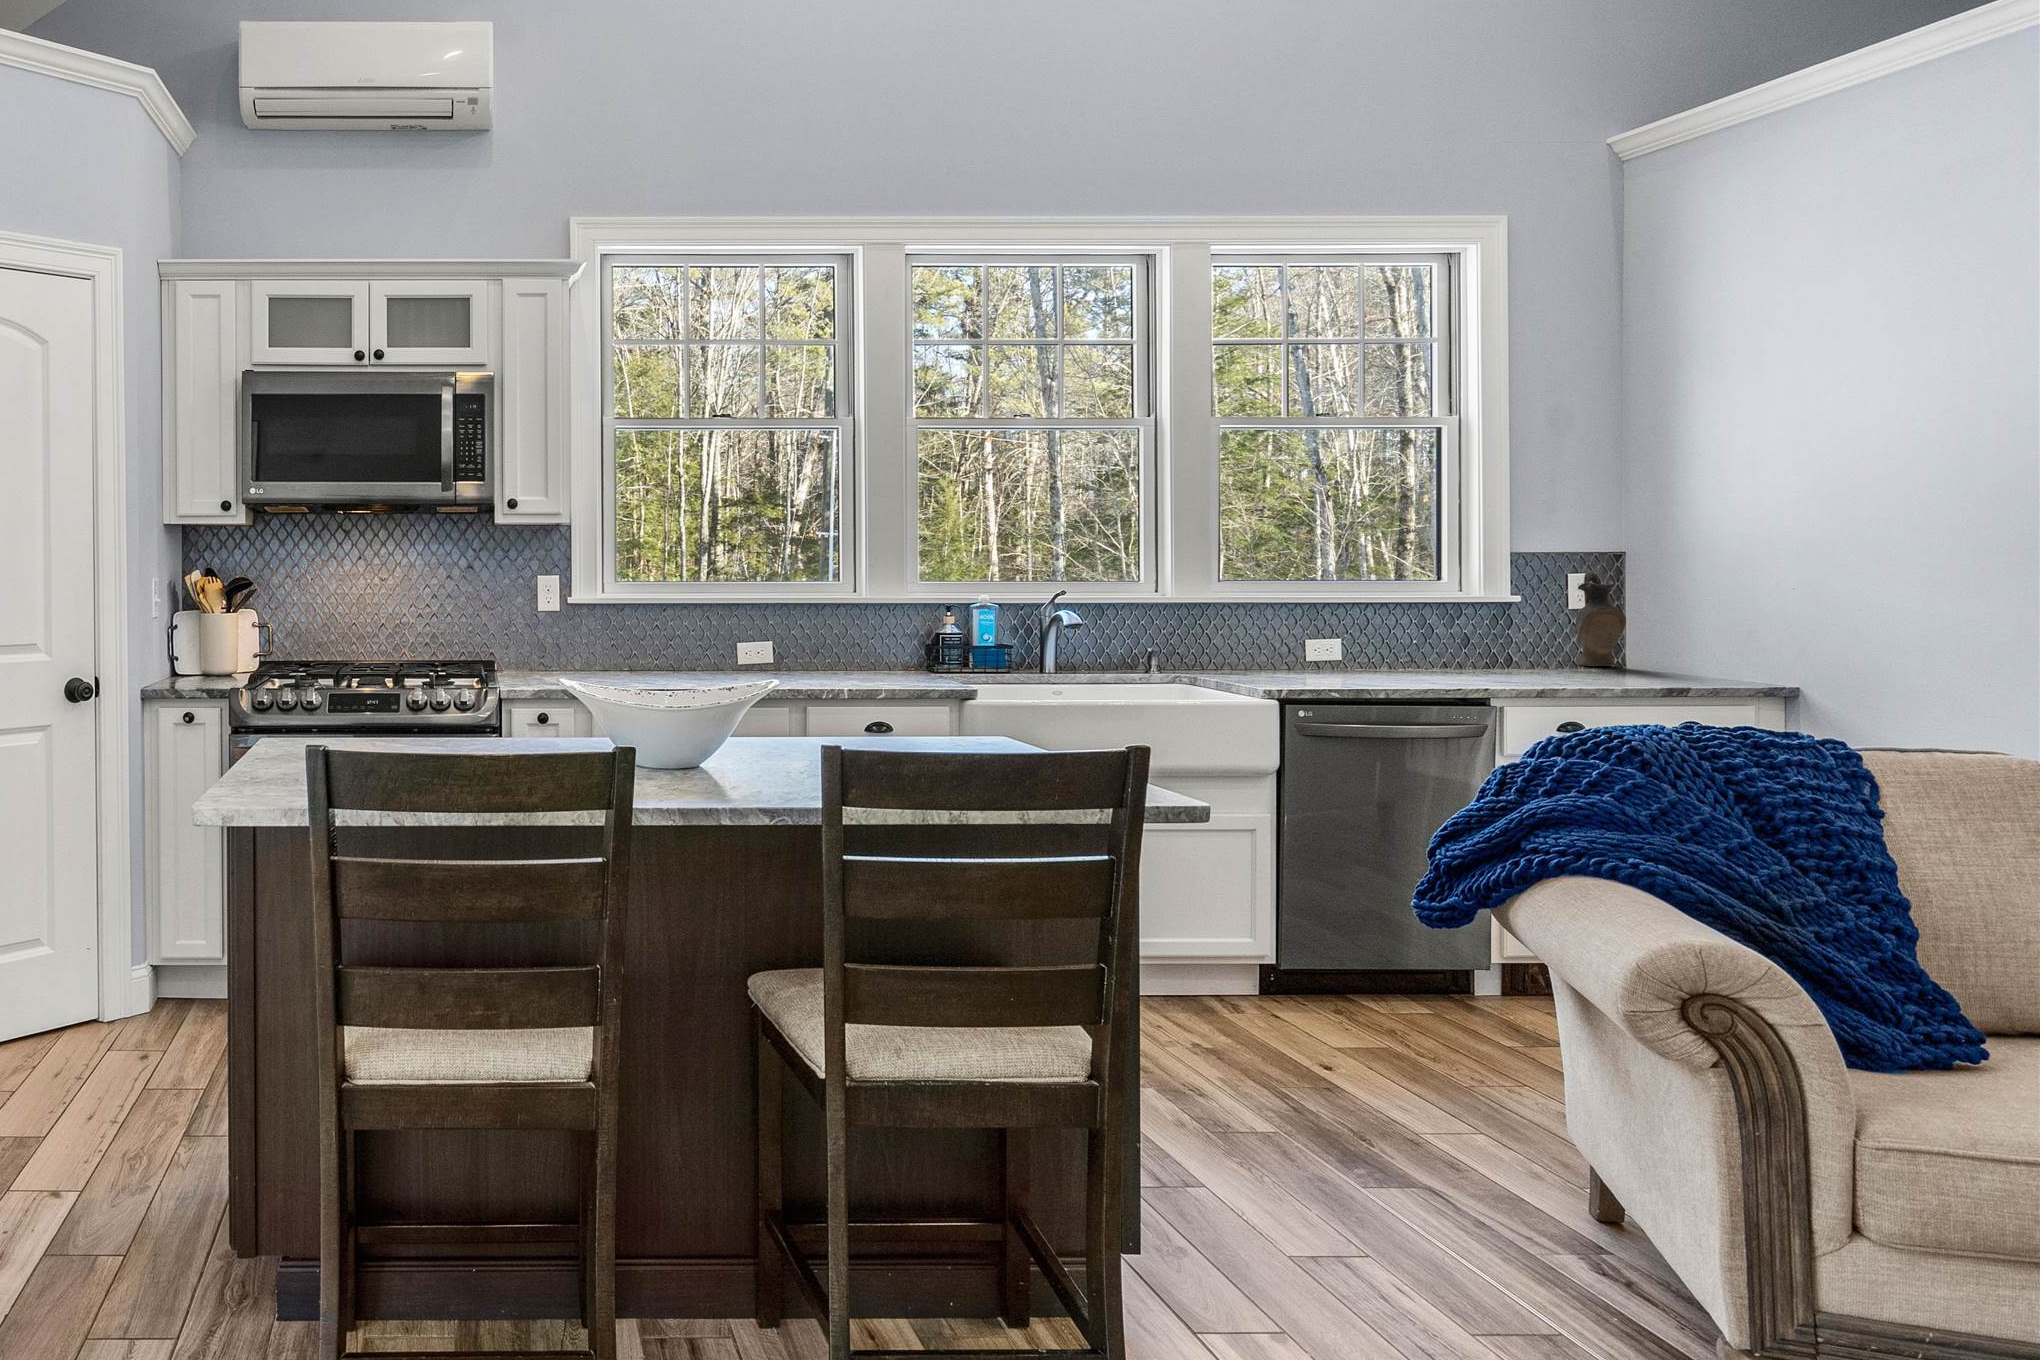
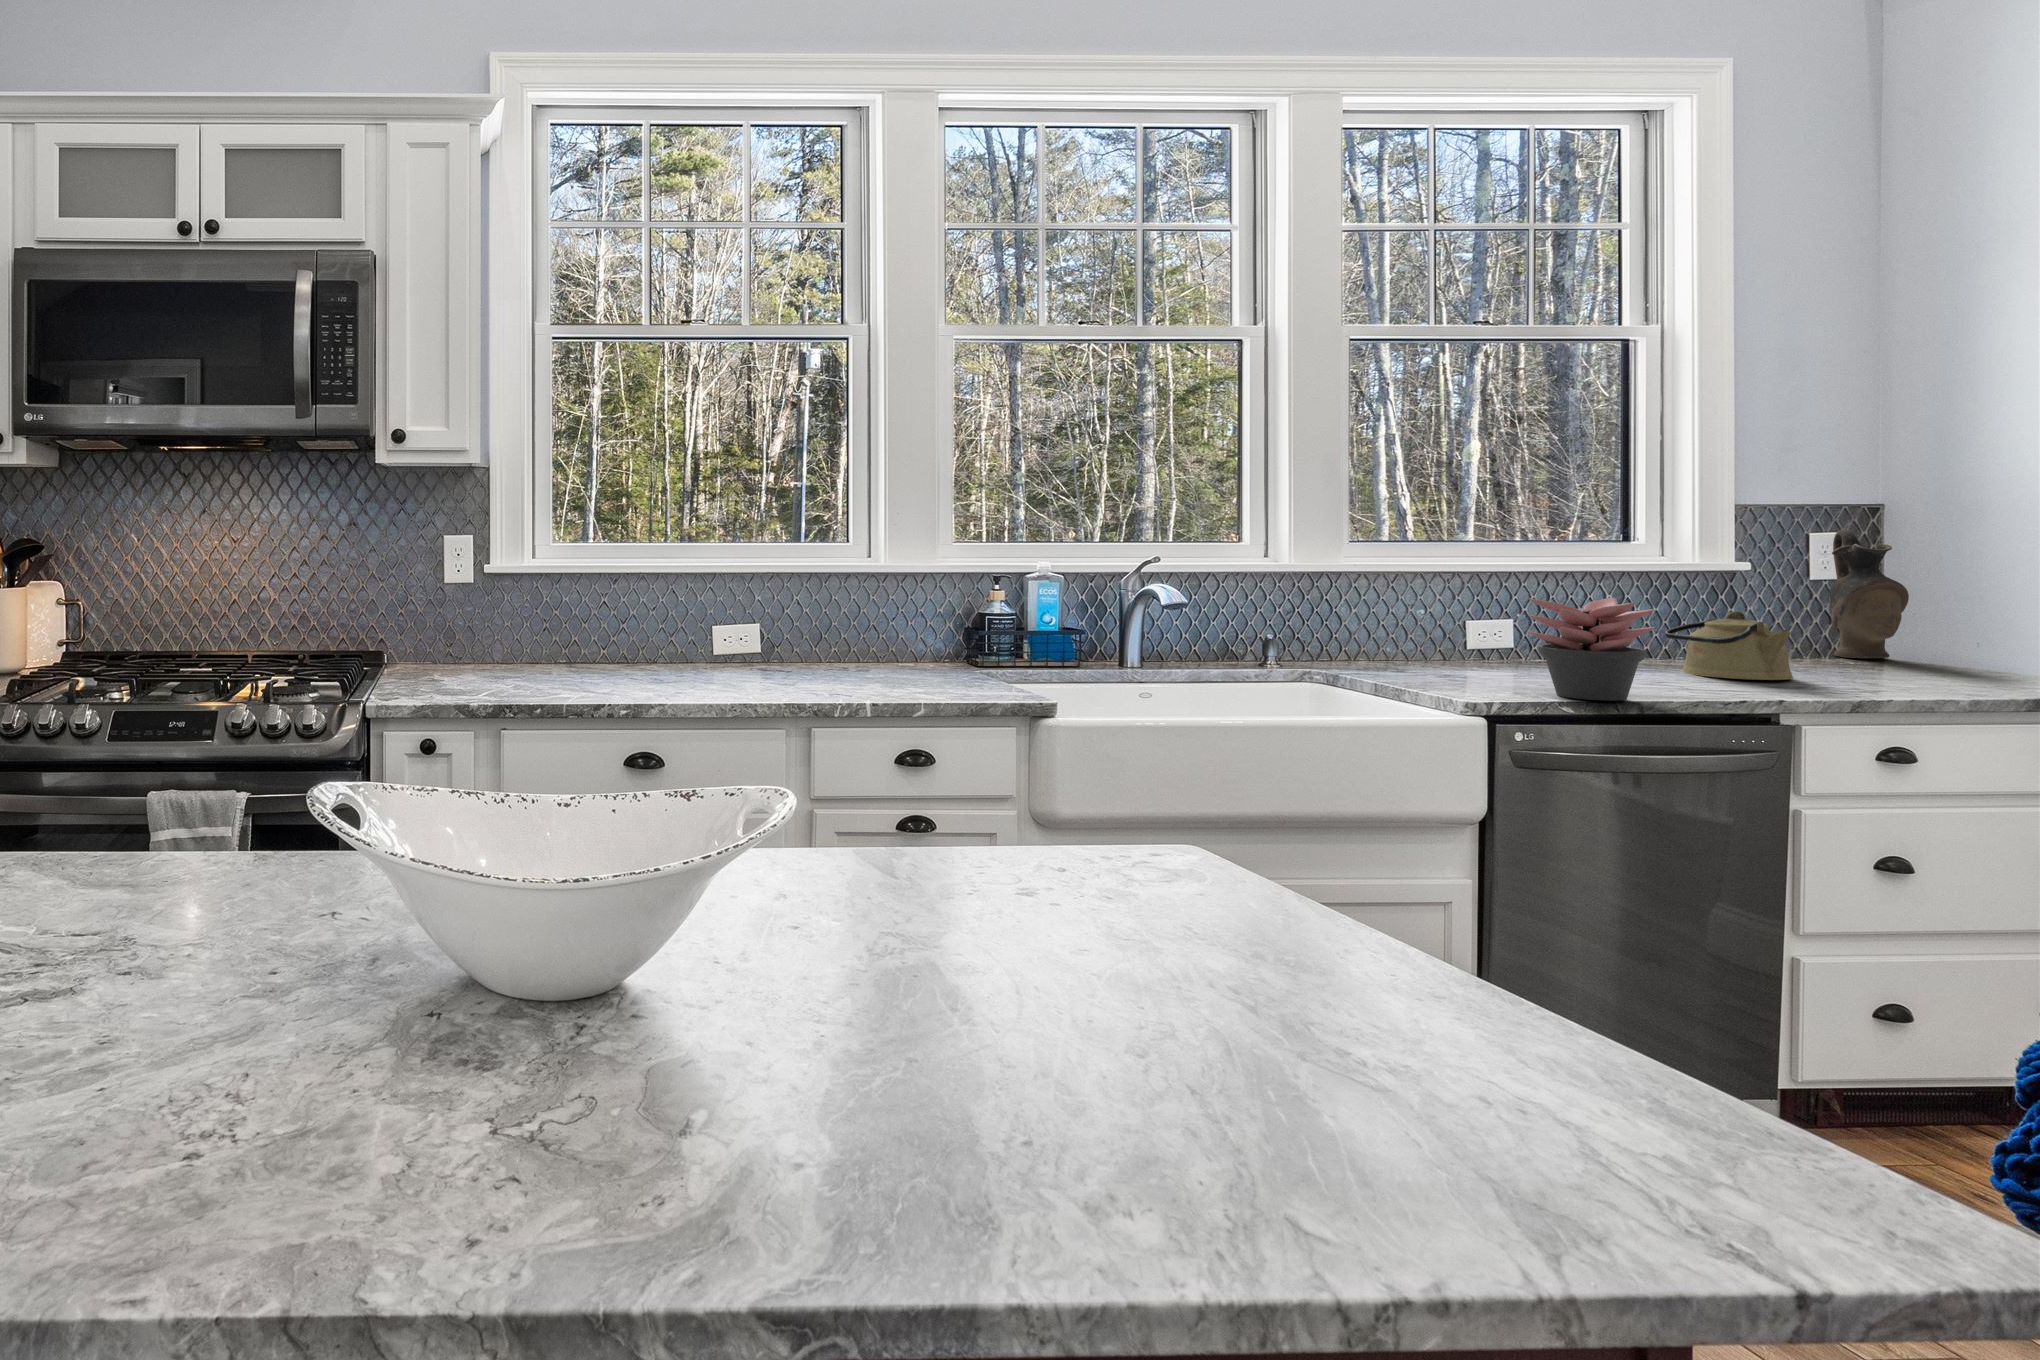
succulent plant: none [1318,617,1397,687] -> present [1529,598,1655,701]
kettle: none [1439,629,1519,677] -> present [1665,611,1793,680]

